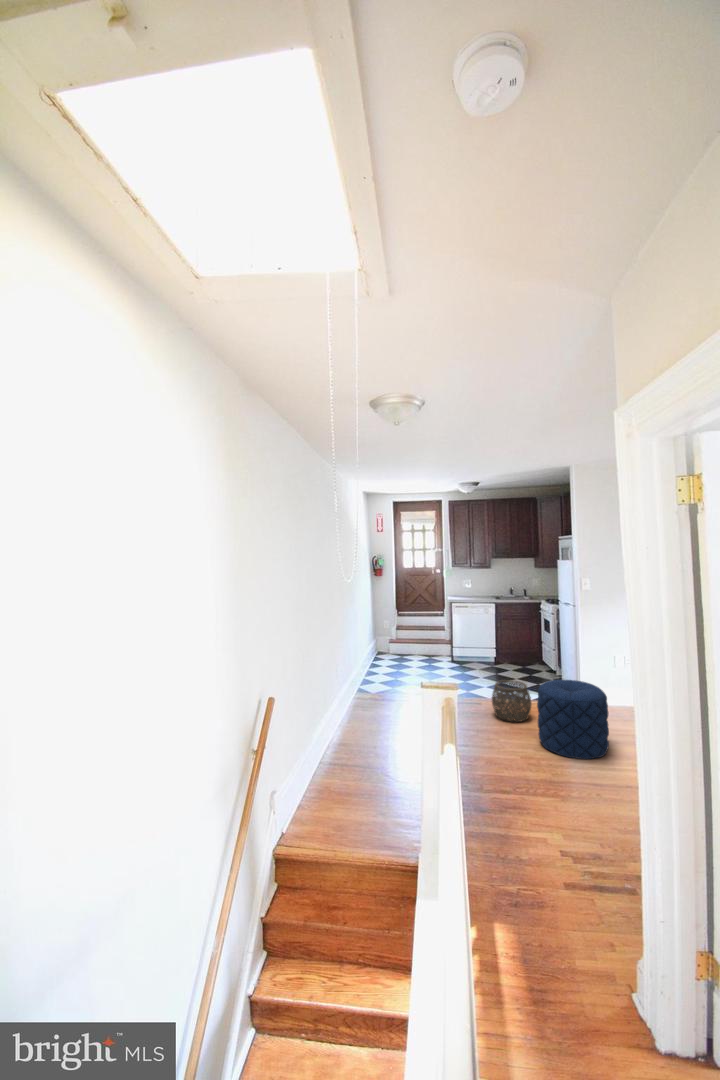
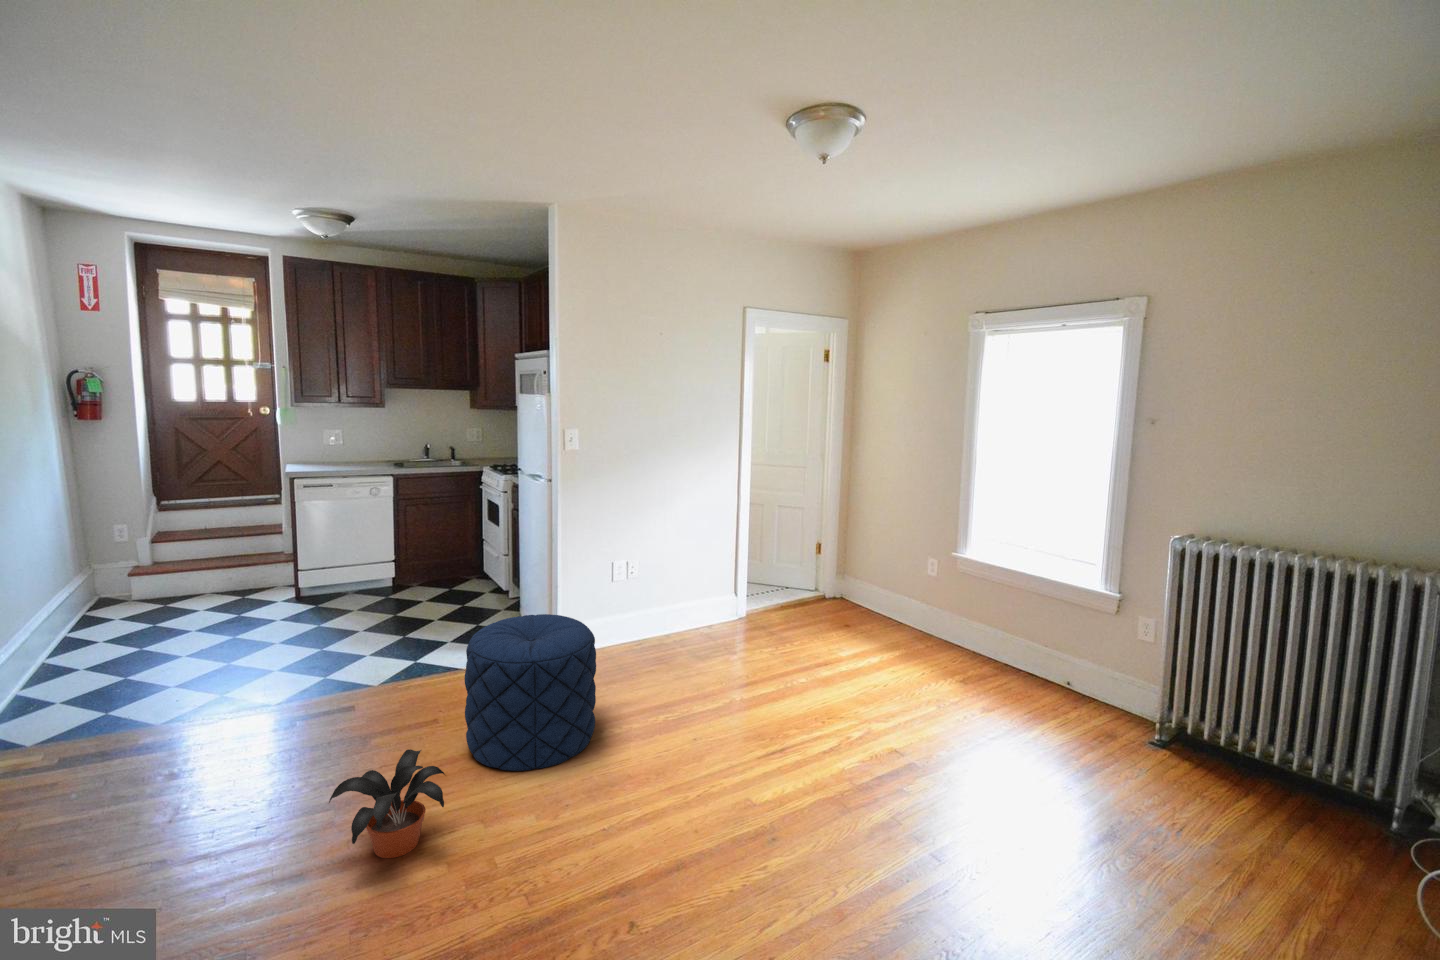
woven basket: present [492,680,532,722] -> none [369,629,456,718]
potted plant: none [484,728,531,773] -> present [329,749,445,858]

